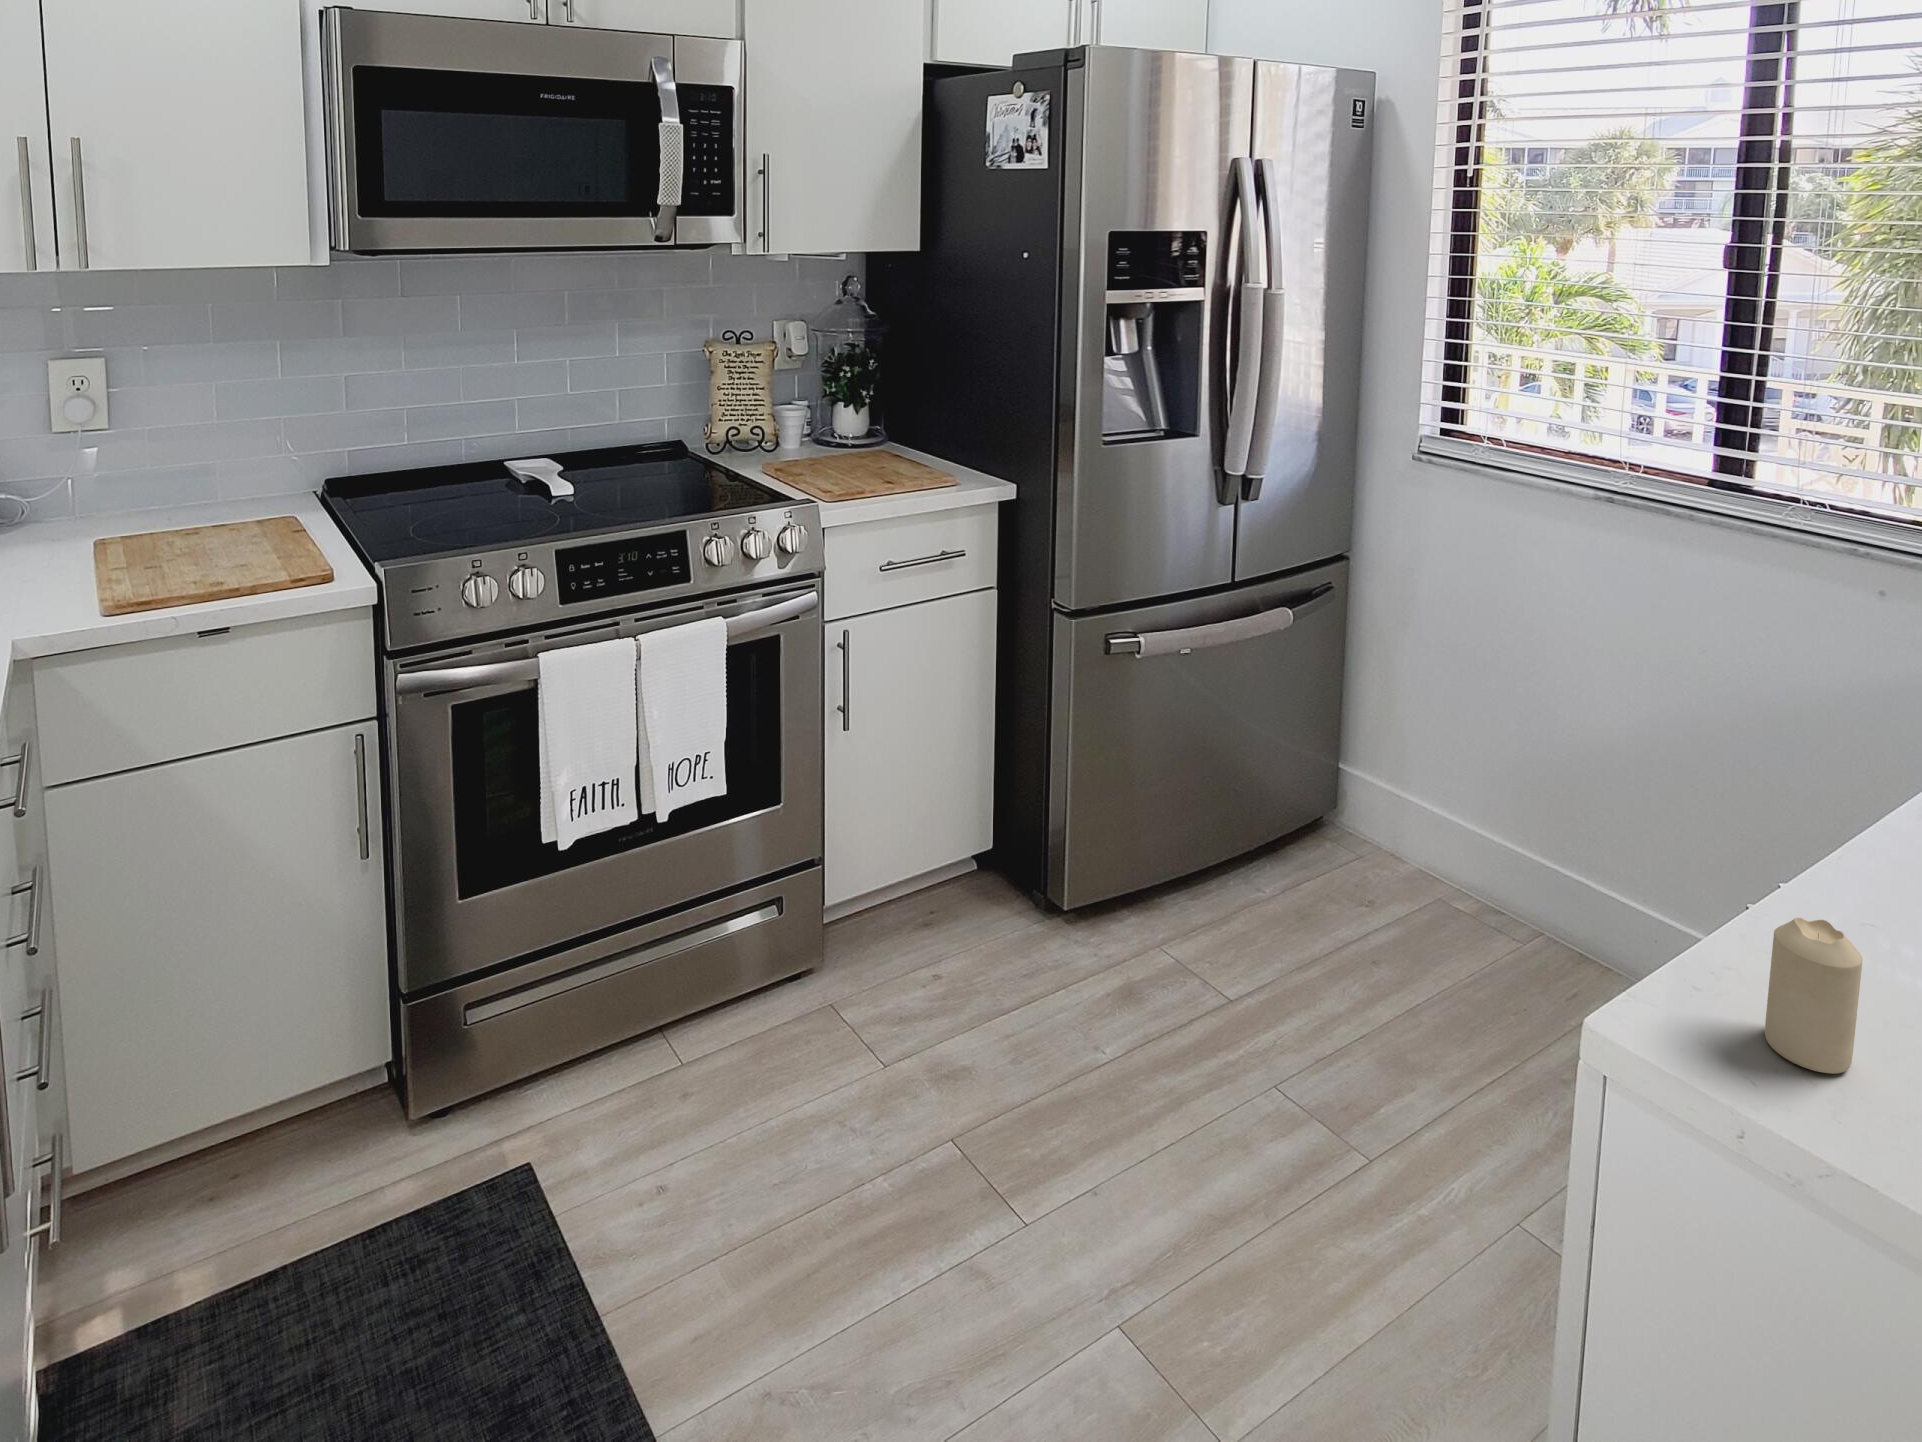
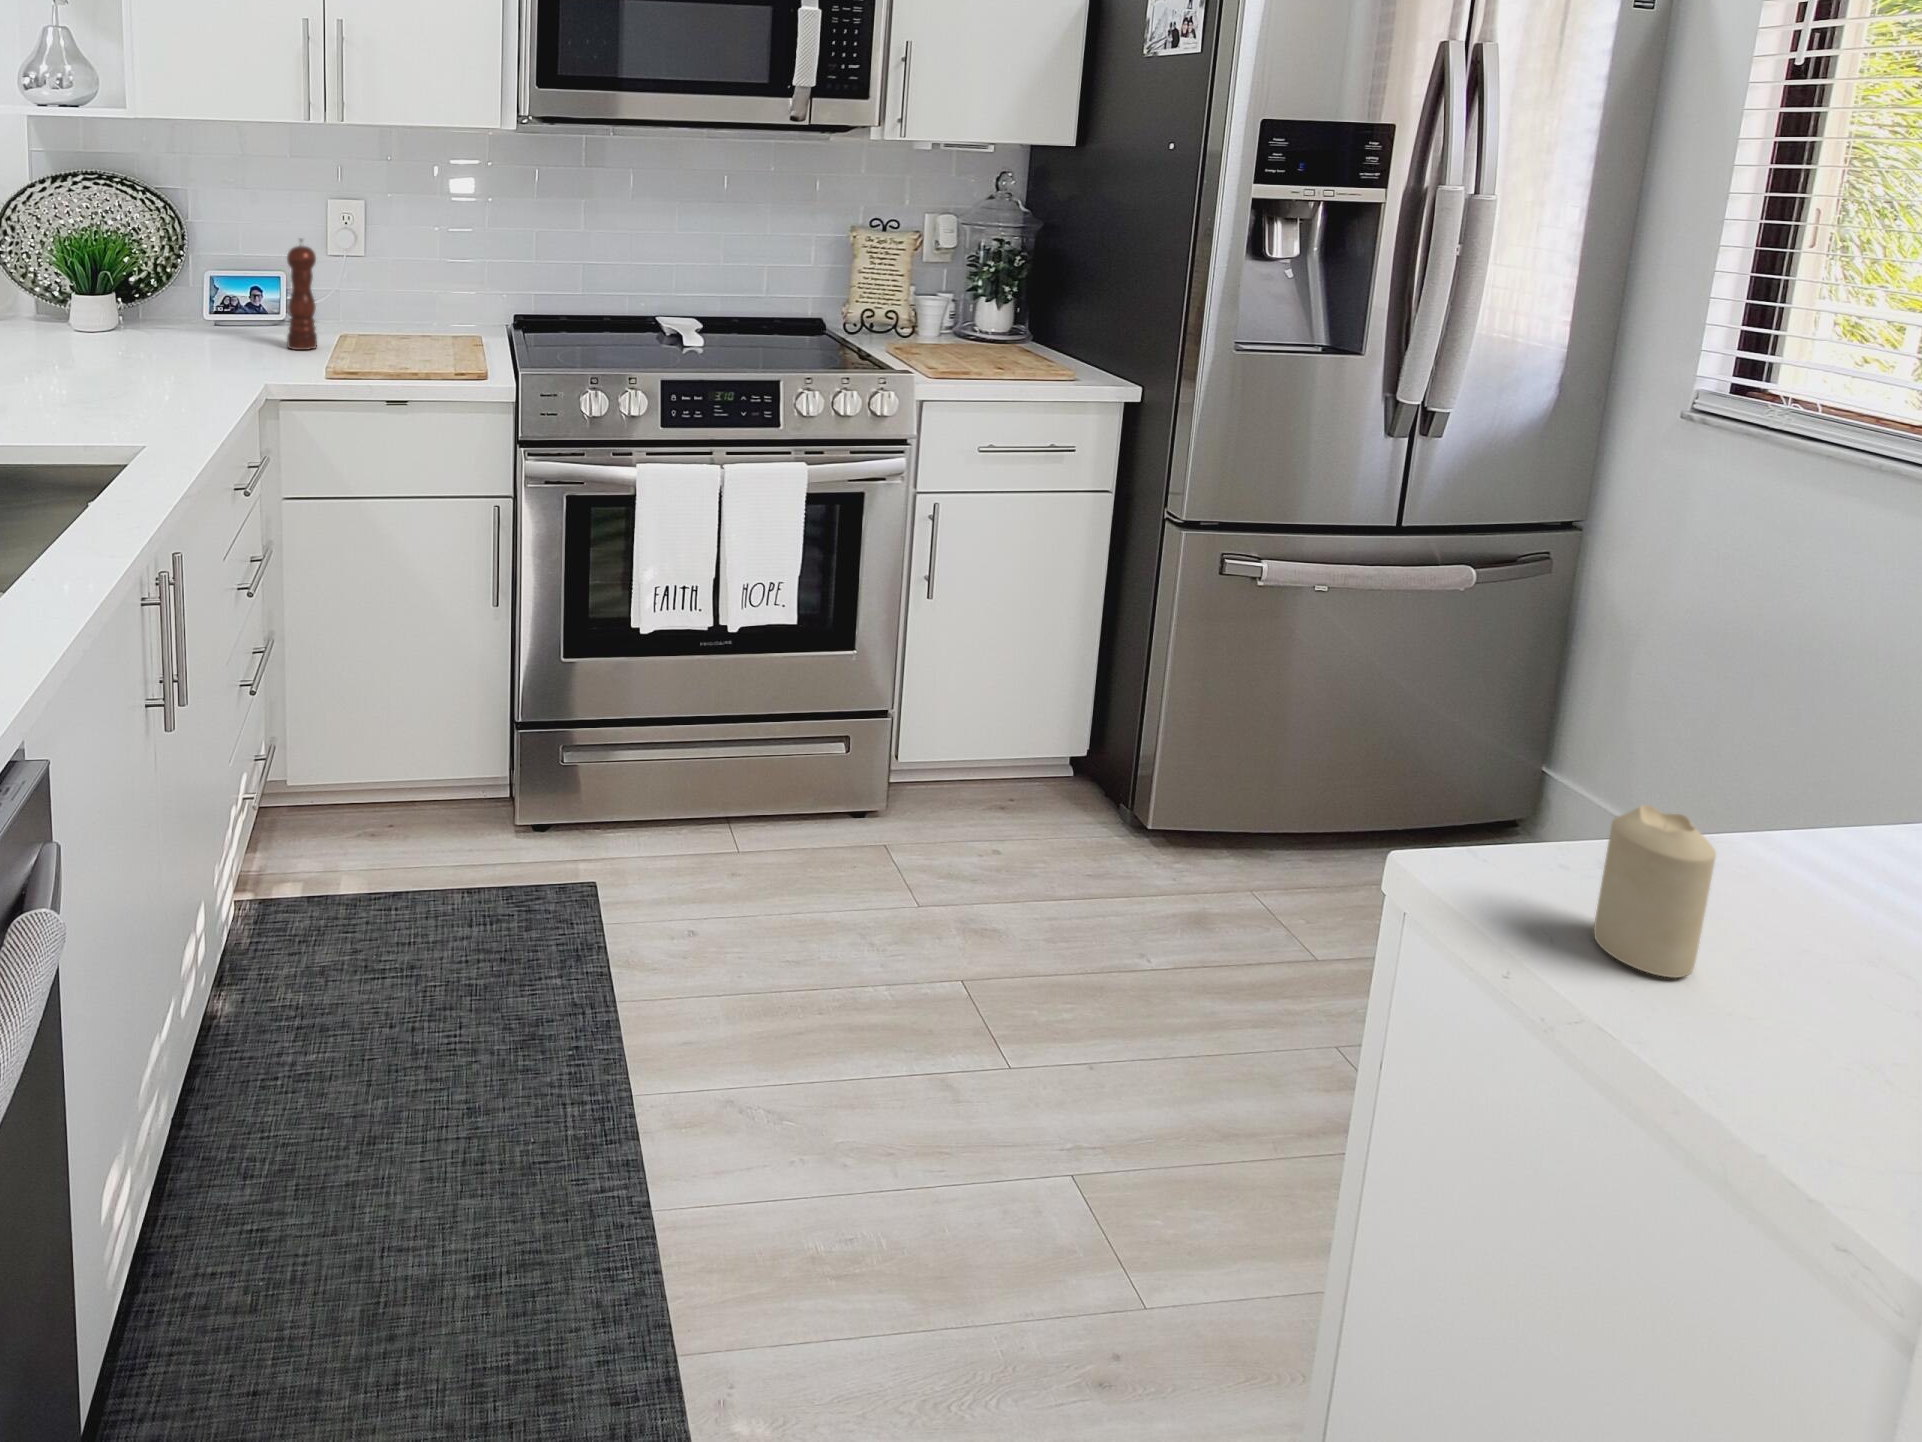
pepper mill: none [10,426,64,576] -> present [287,238,317,350]

